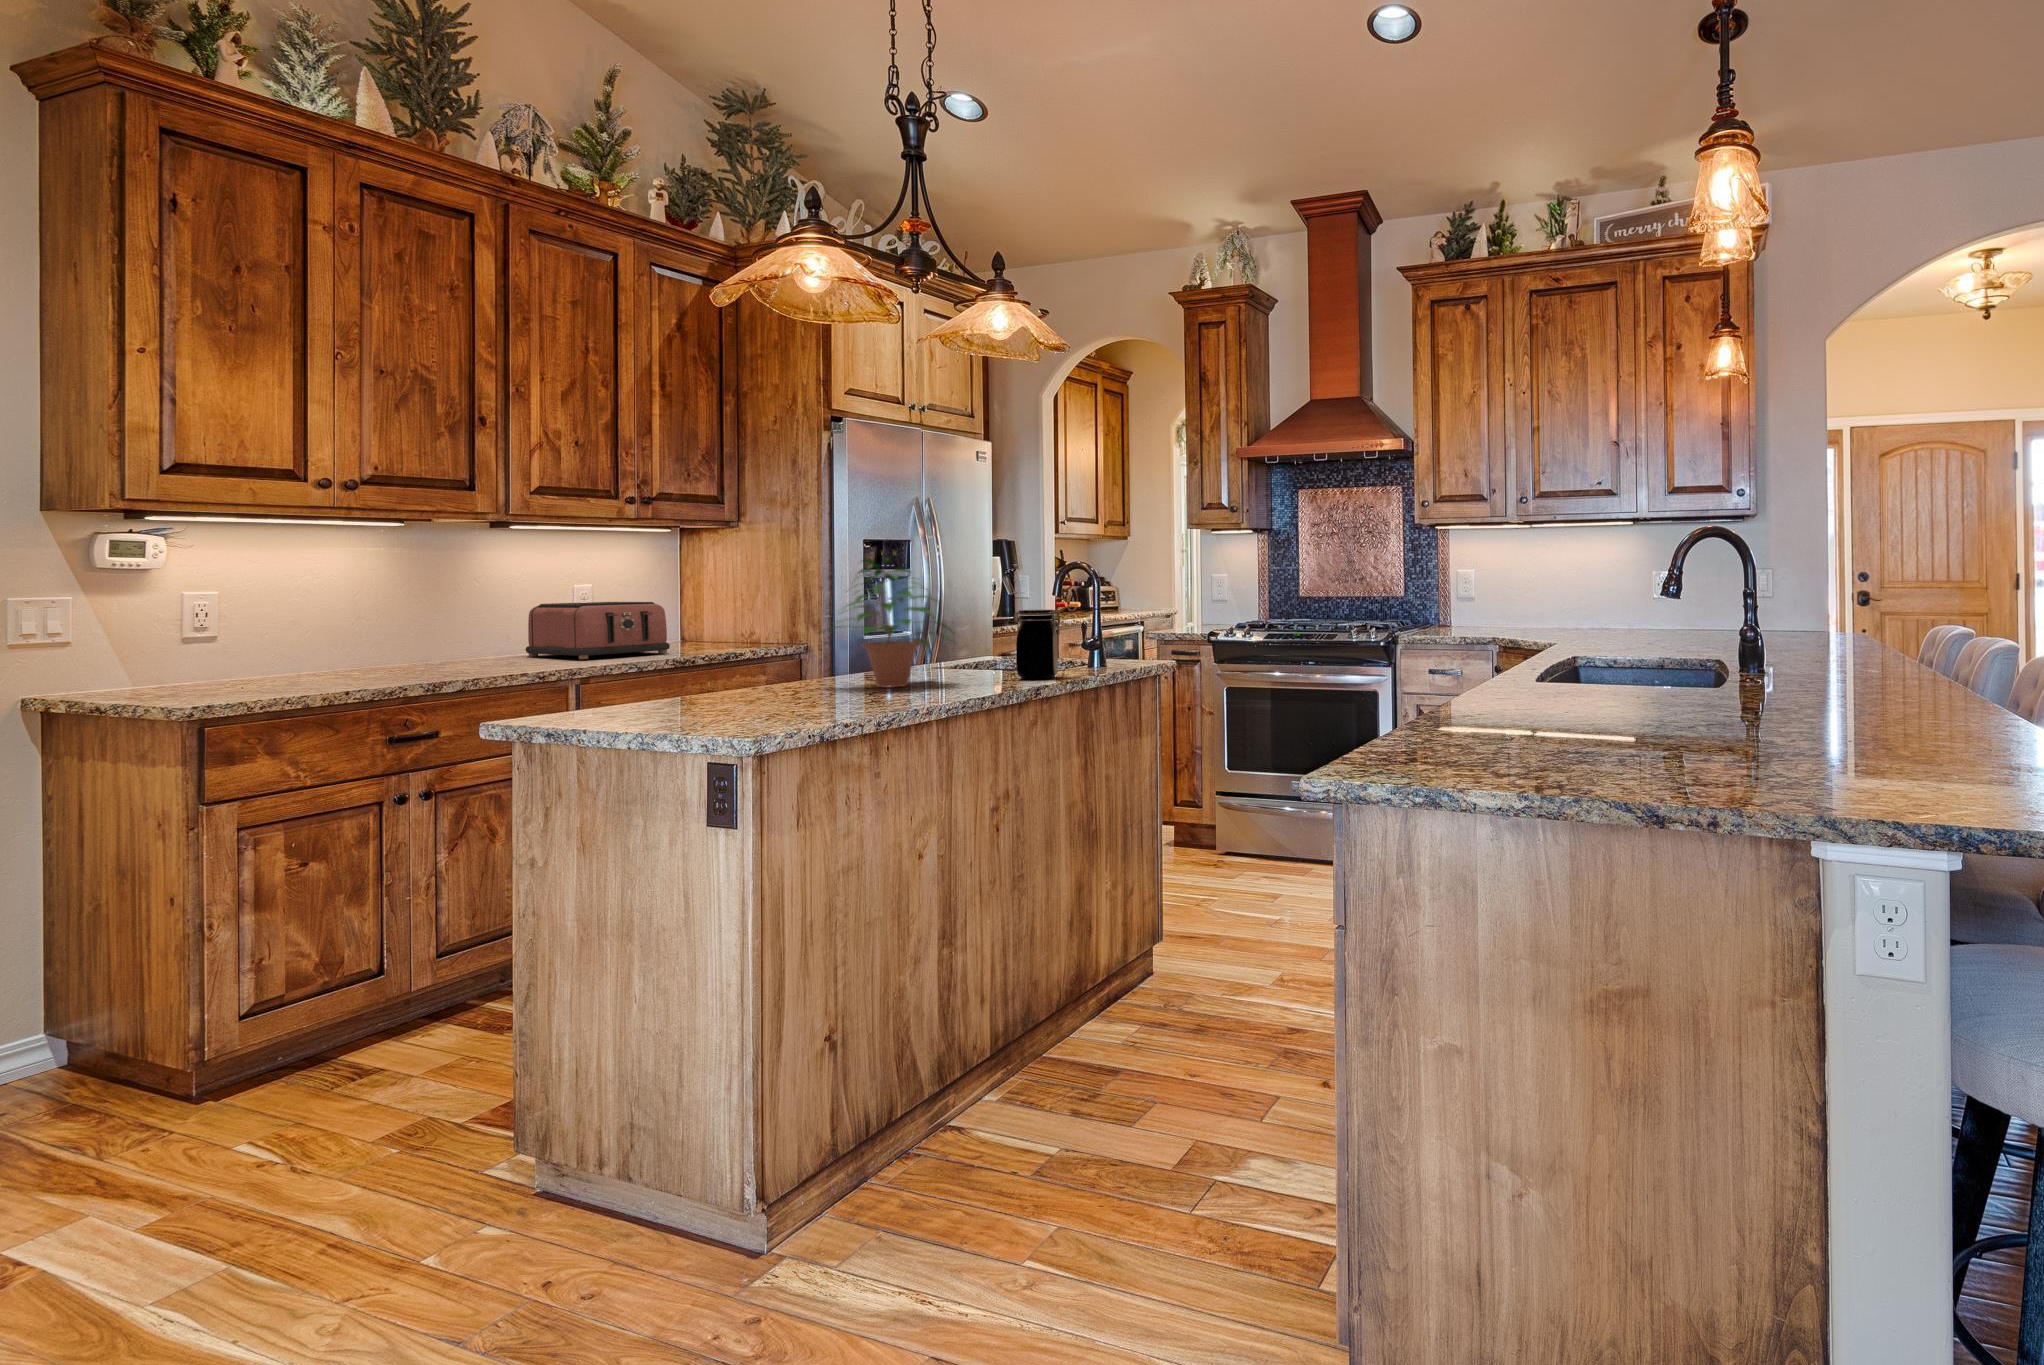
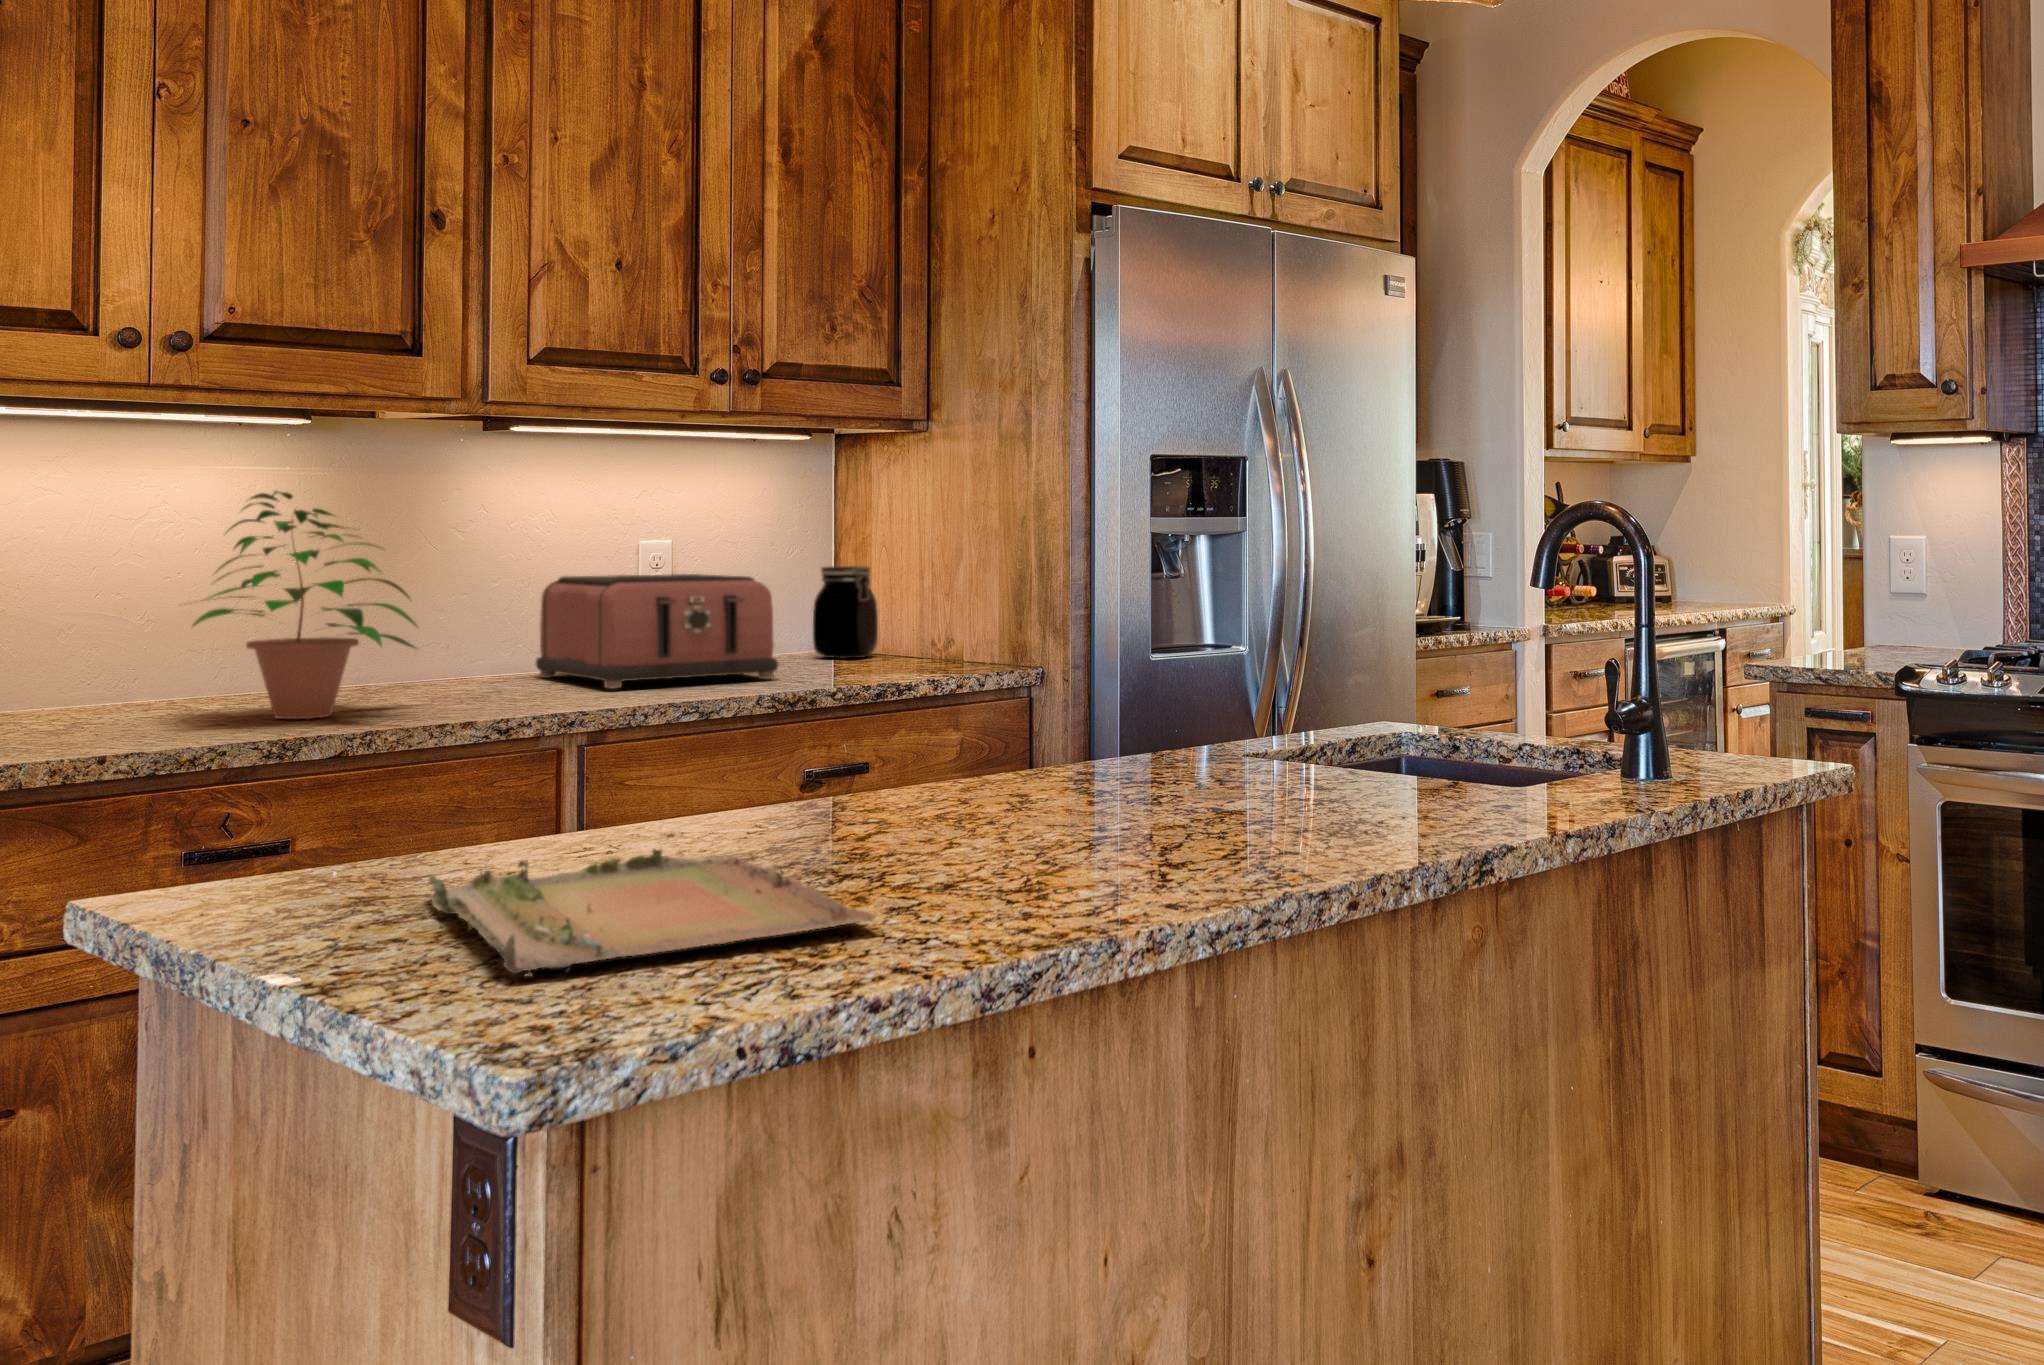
potted plant: present [828,558,951,688] -> present [193,491,417,719]
jar: present [1014,610,1060,679] -> present [813,566,878,658]
tray: none [636,687,830,725] -> present [429,833,877,976]

